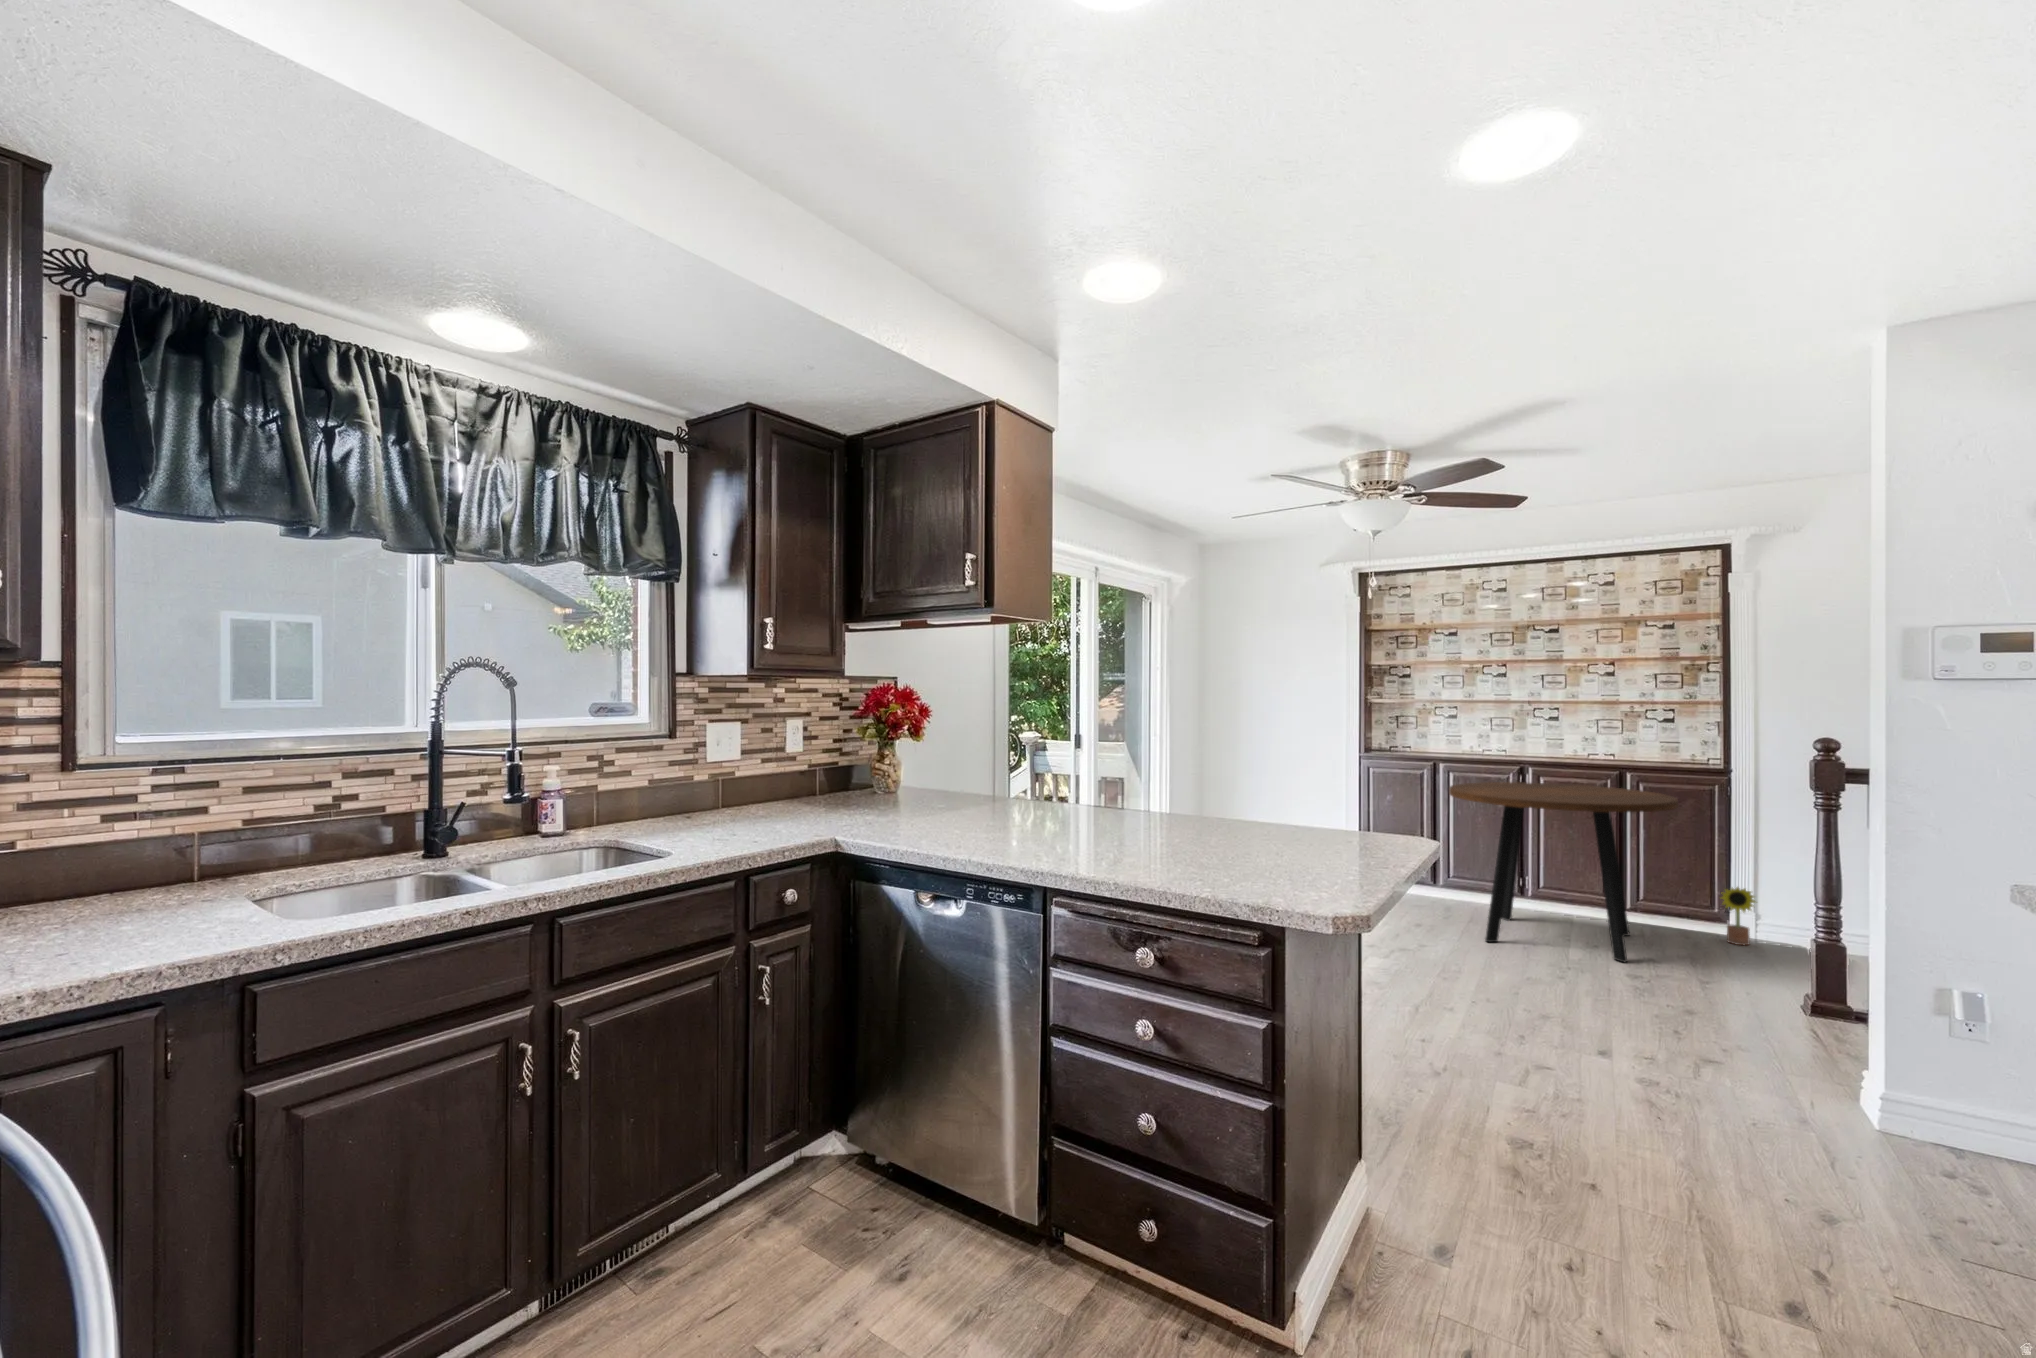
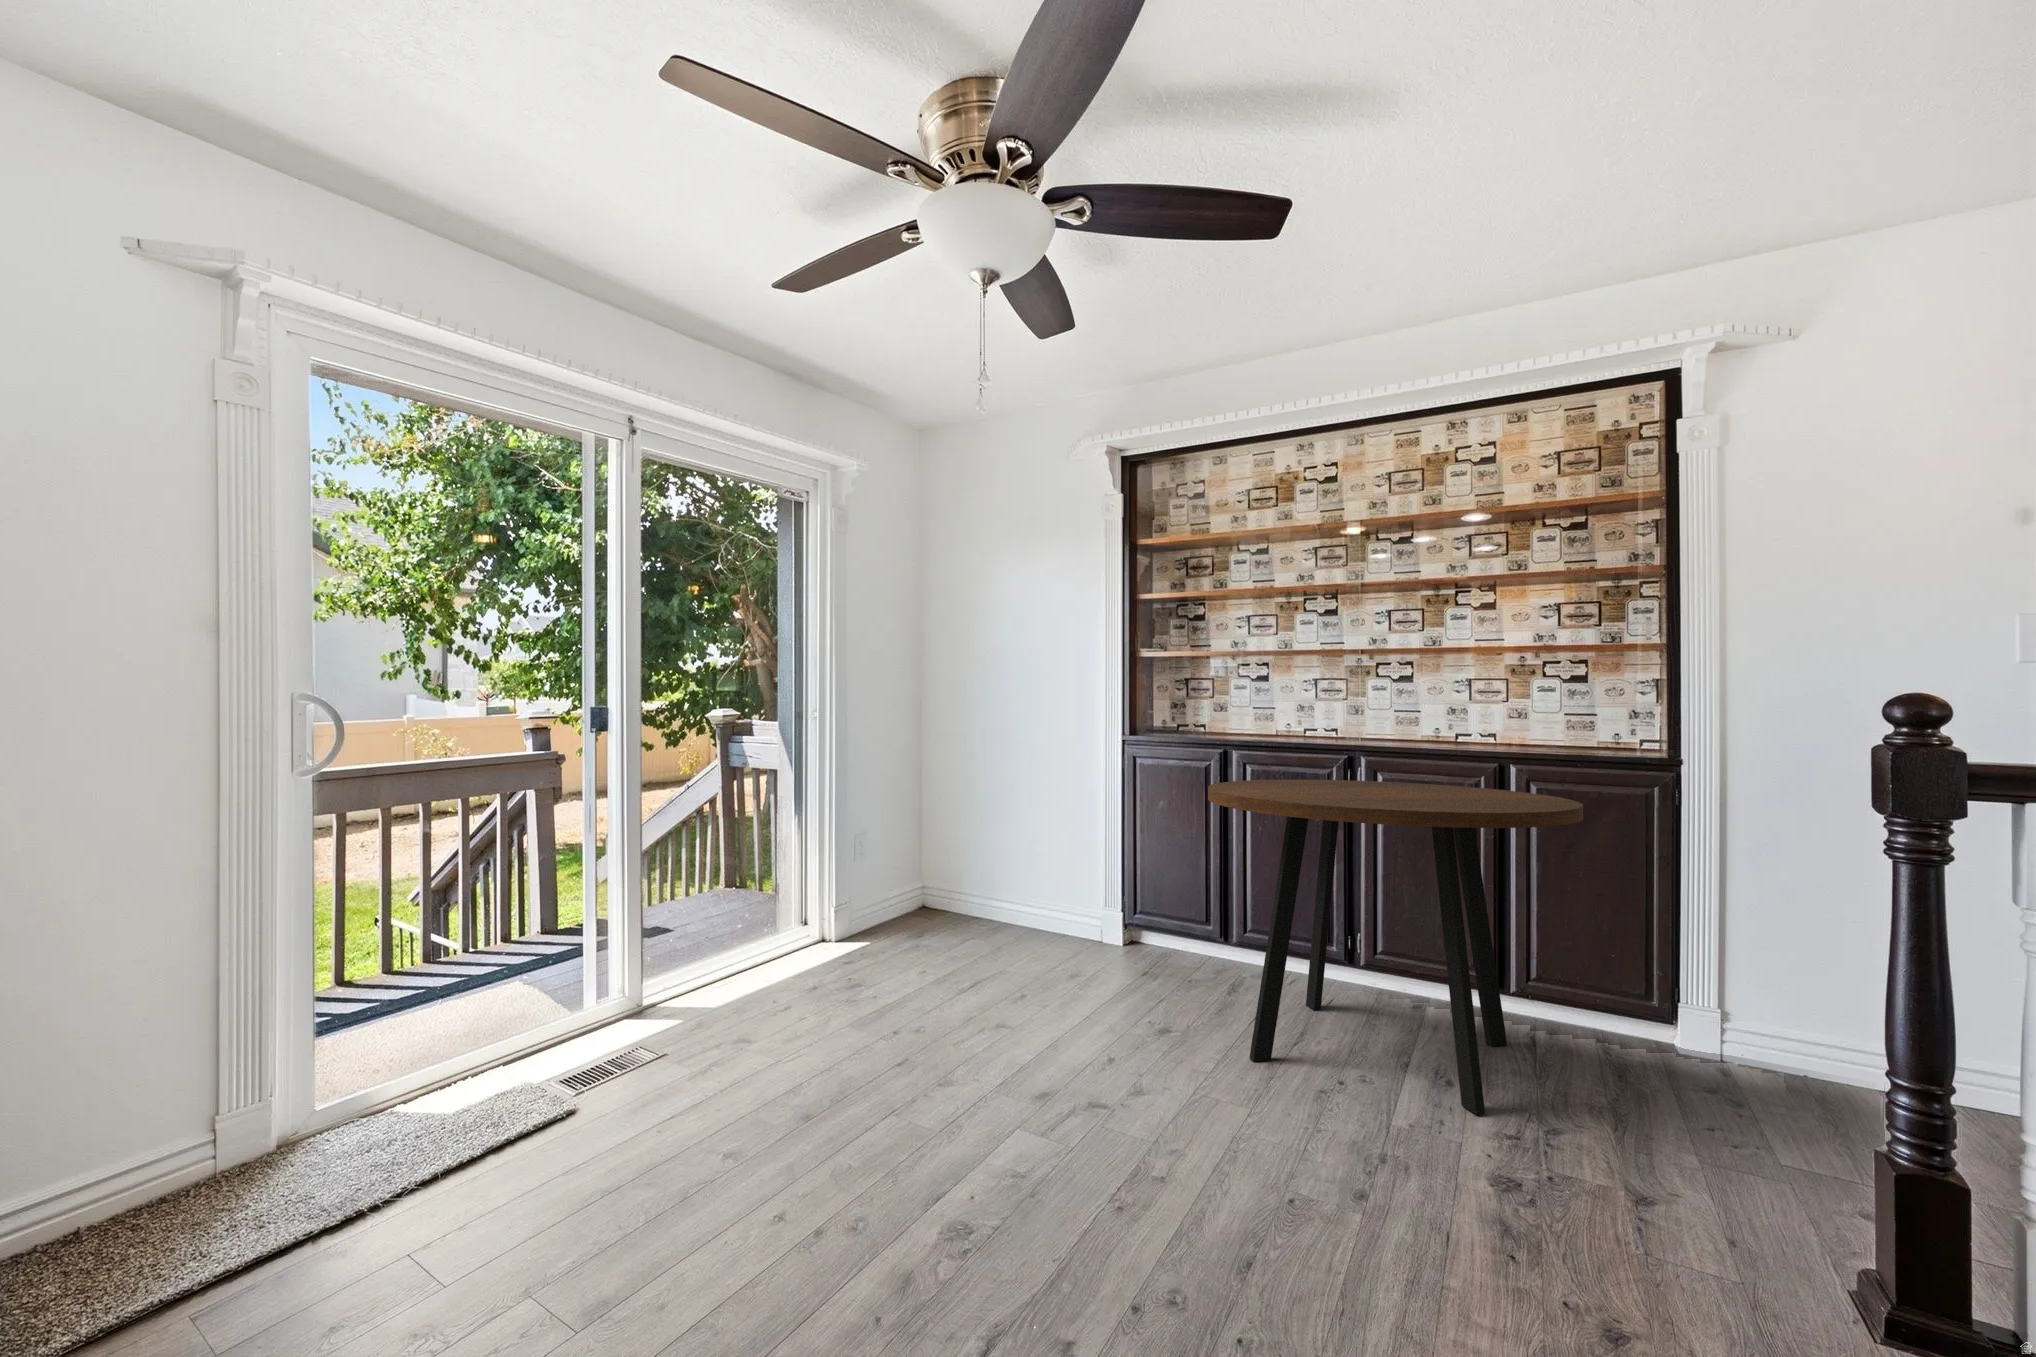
decorative plant: present [1721,887,1755,945] -> none [1658,963,1725,1069]

